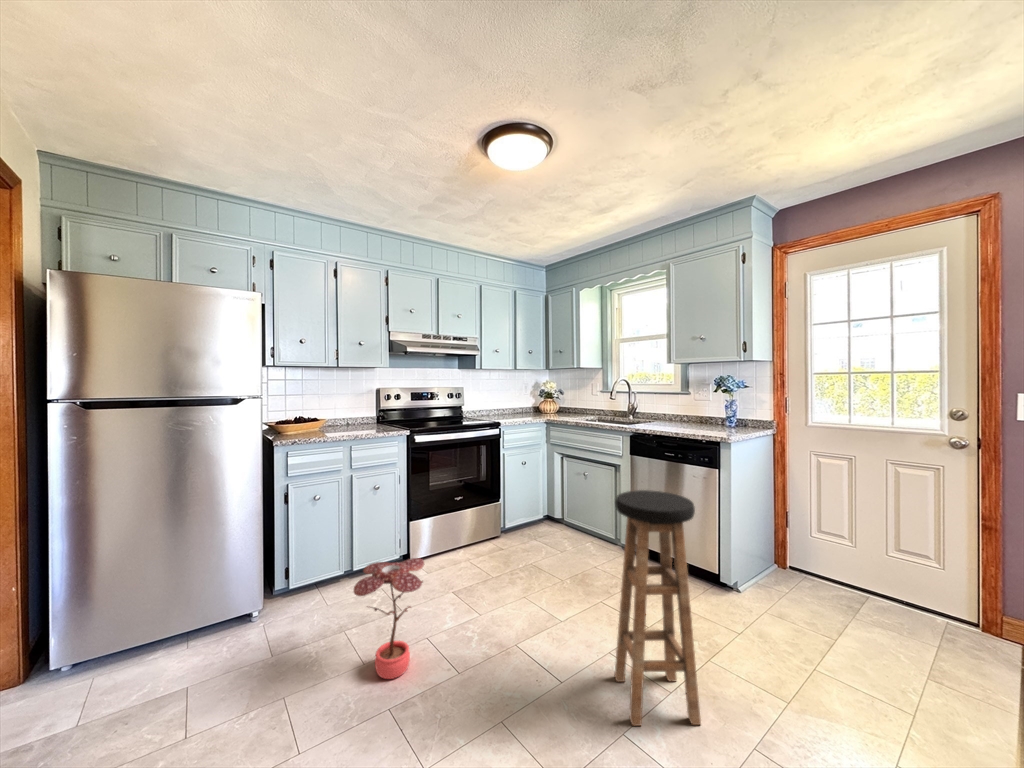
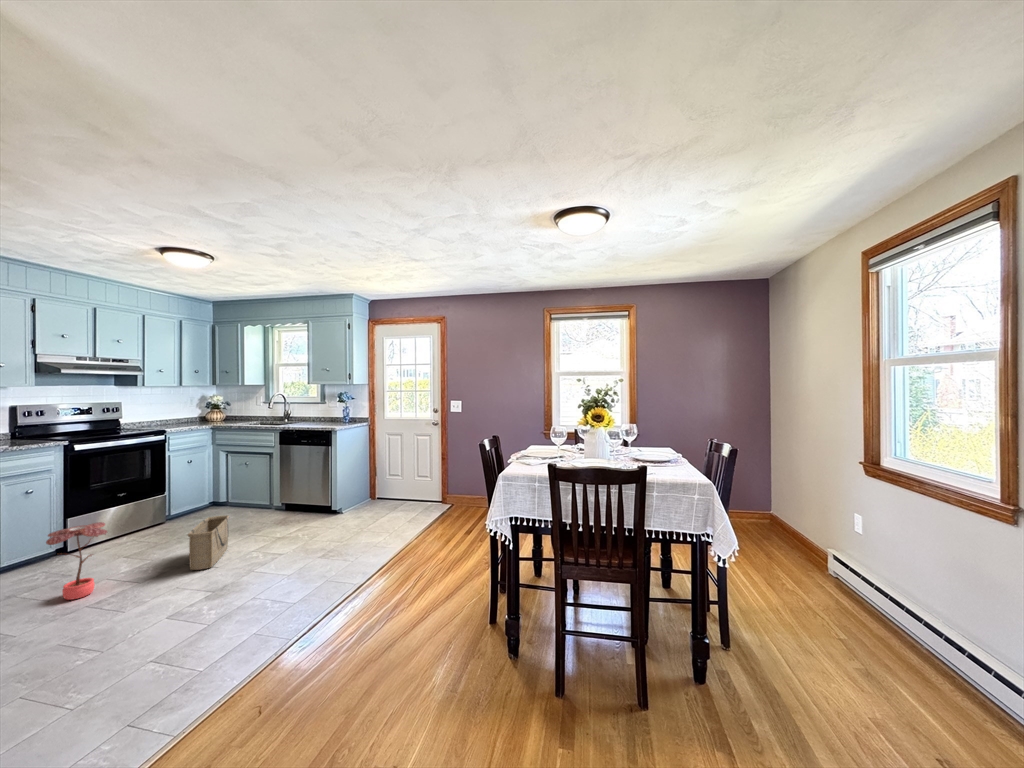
bar stool: present [614,490,701,726] -> none [249,457,293,569]
basket: none [522,568,576,677] -> present [188,516,229,570]

